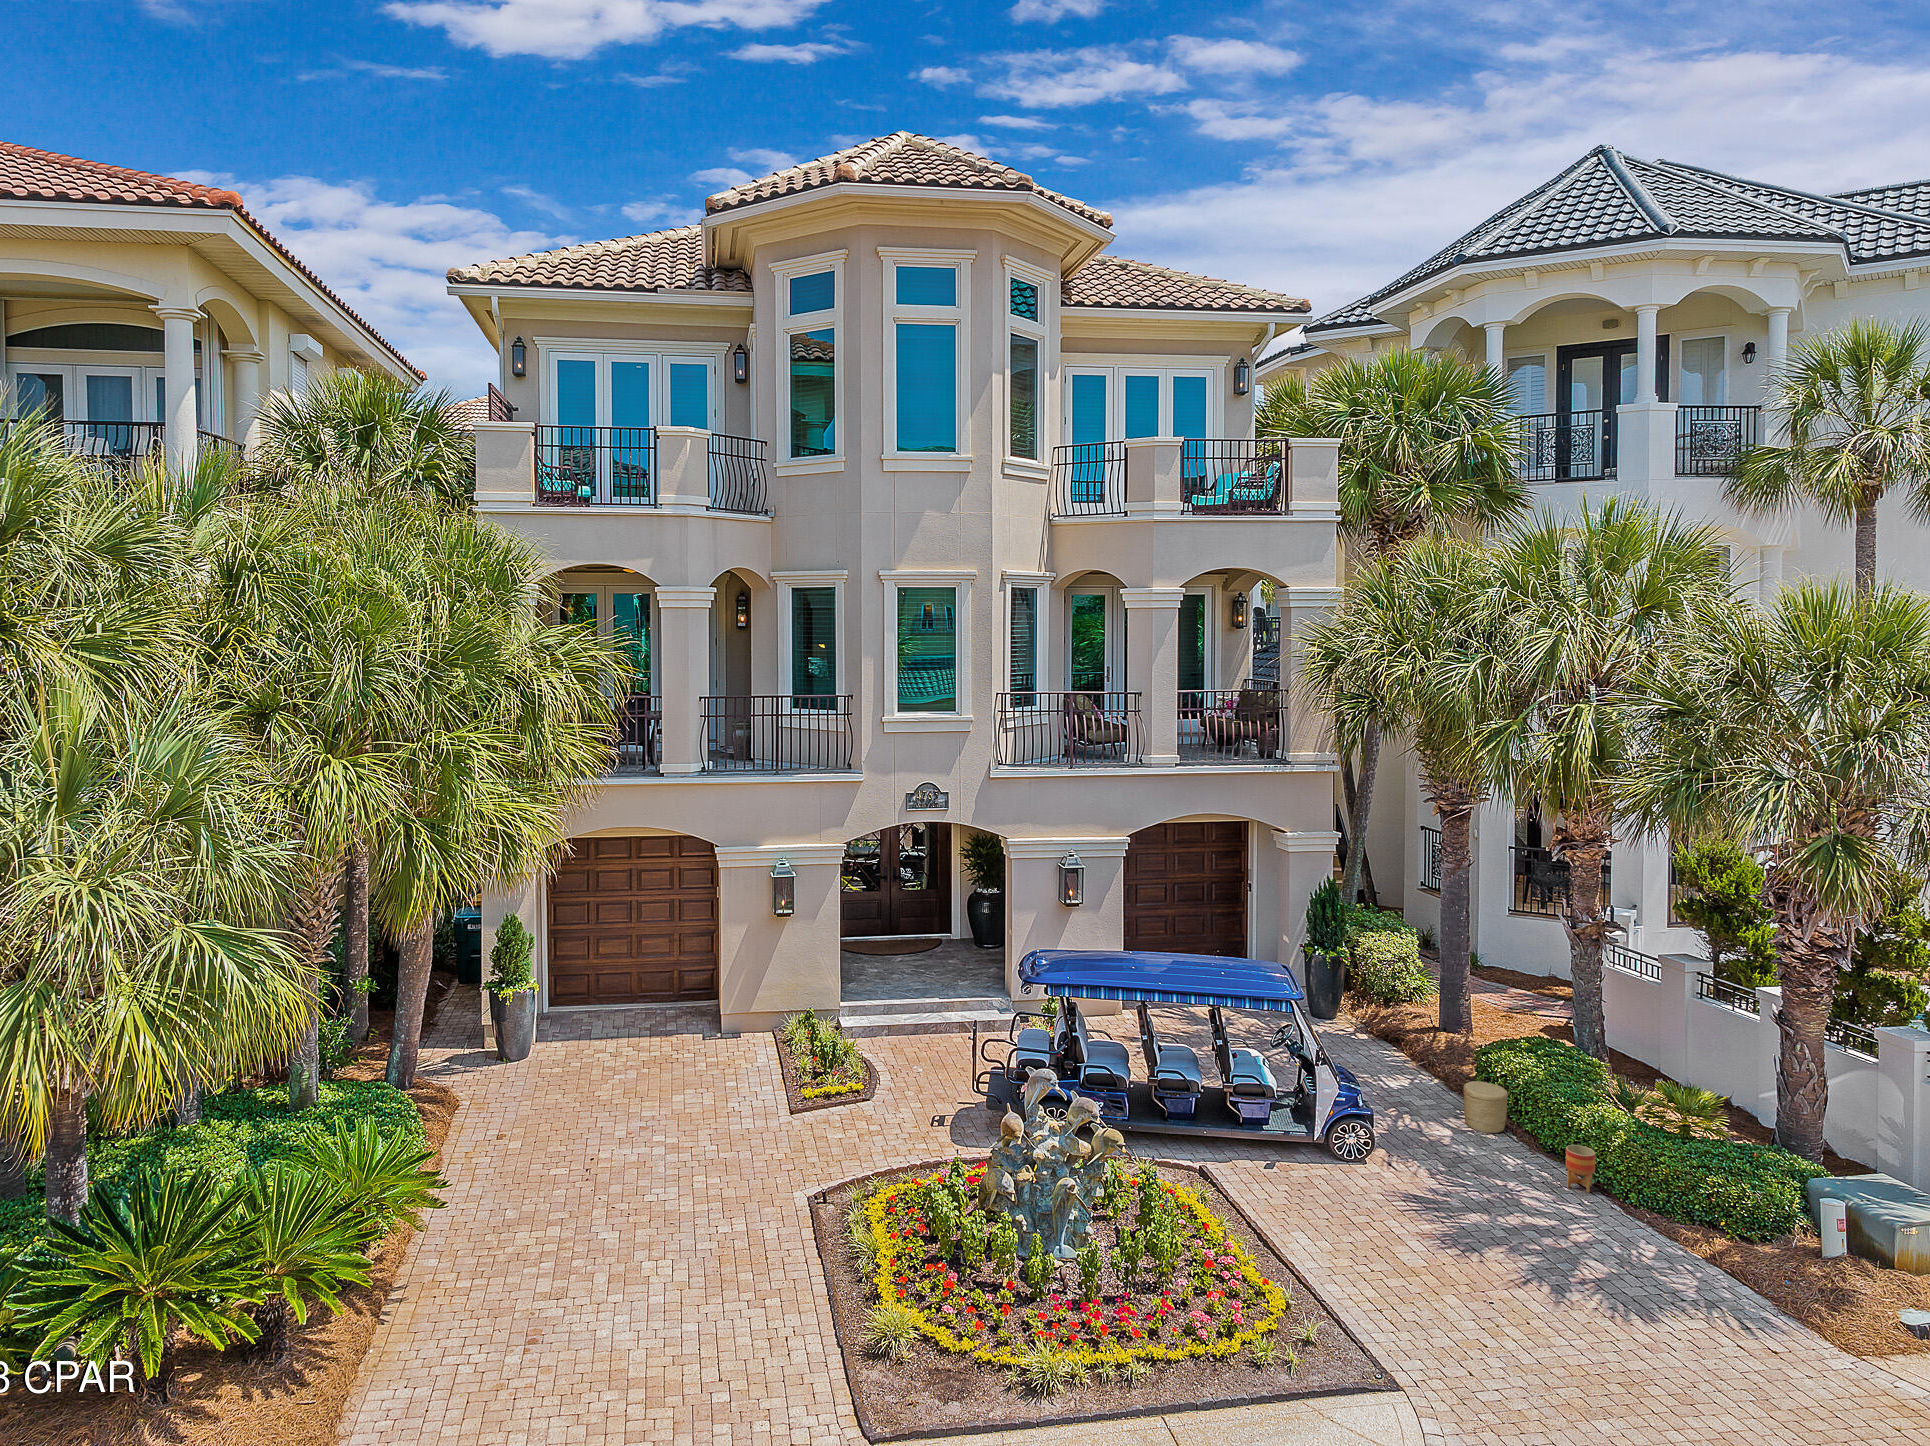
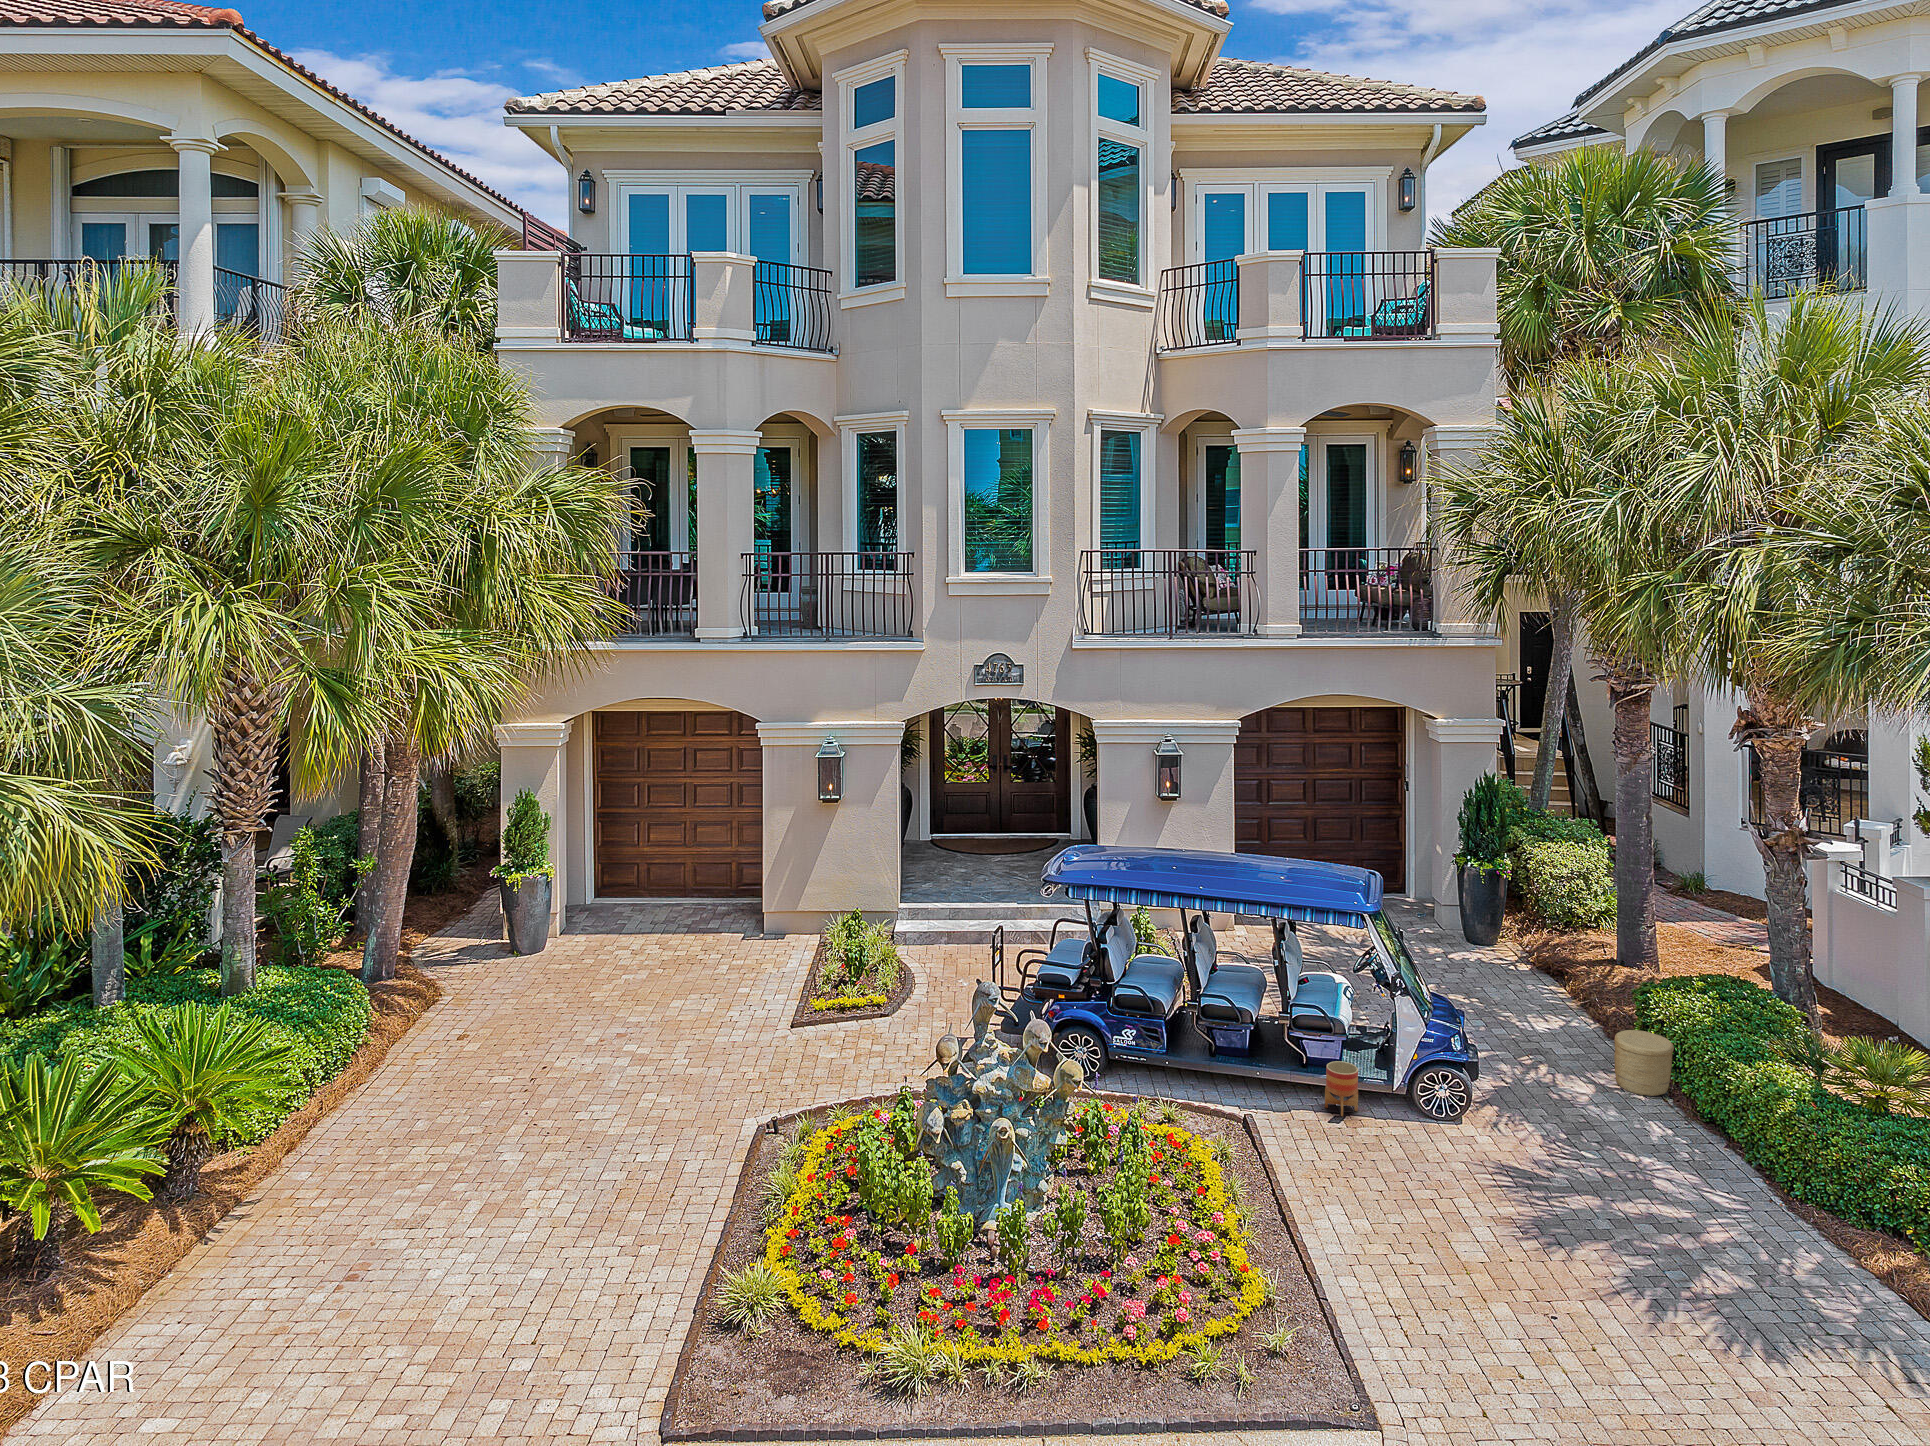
planter: present [1566,1145,1595,1193] -> present [1325,1061,1358,1116]

